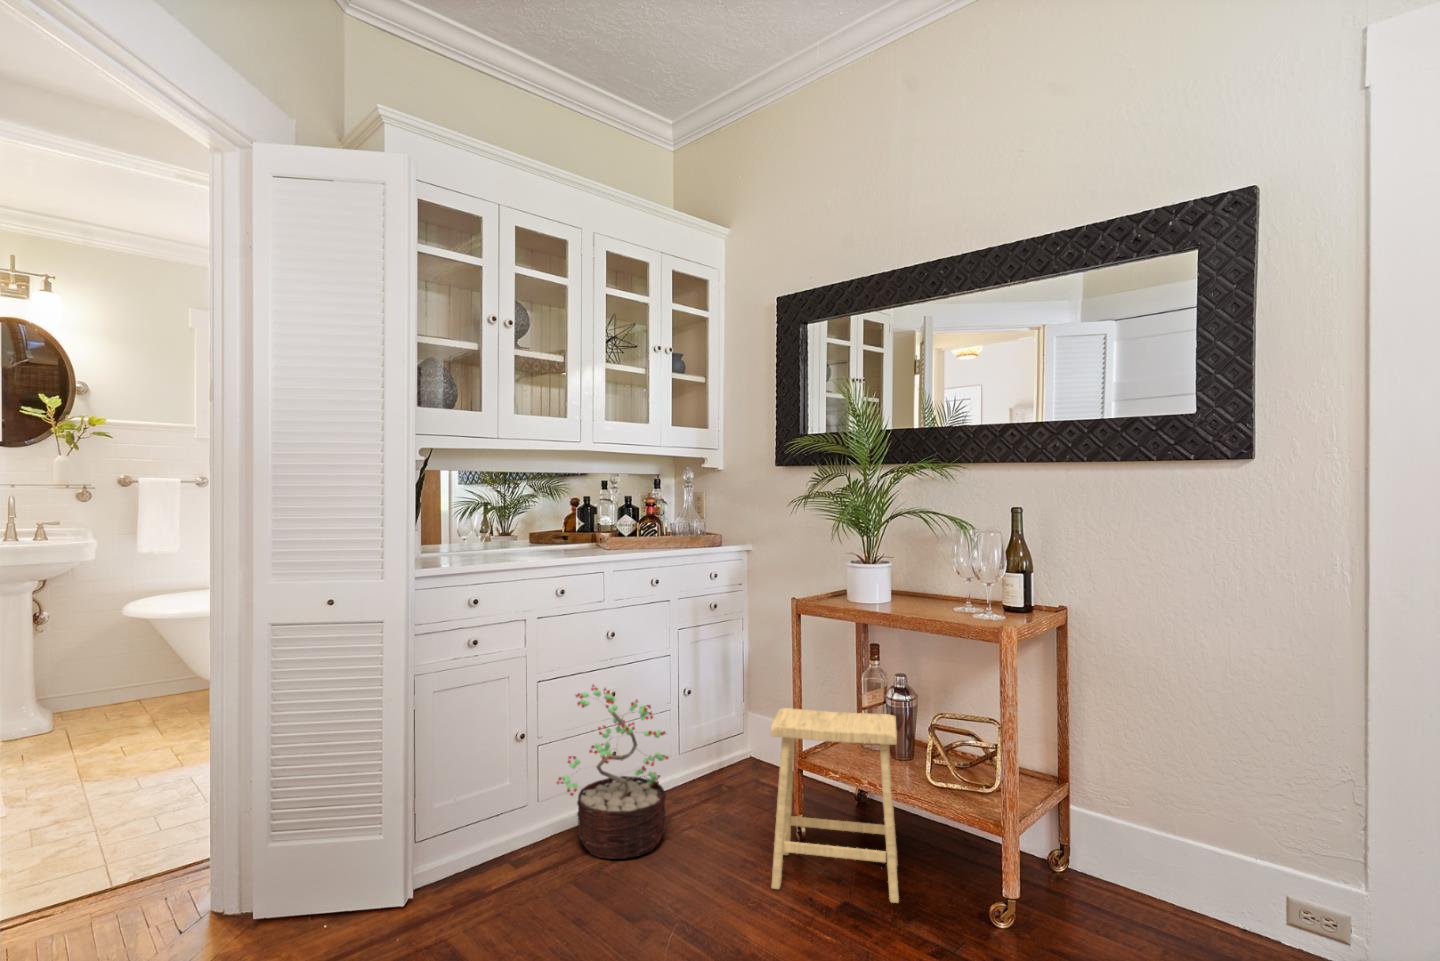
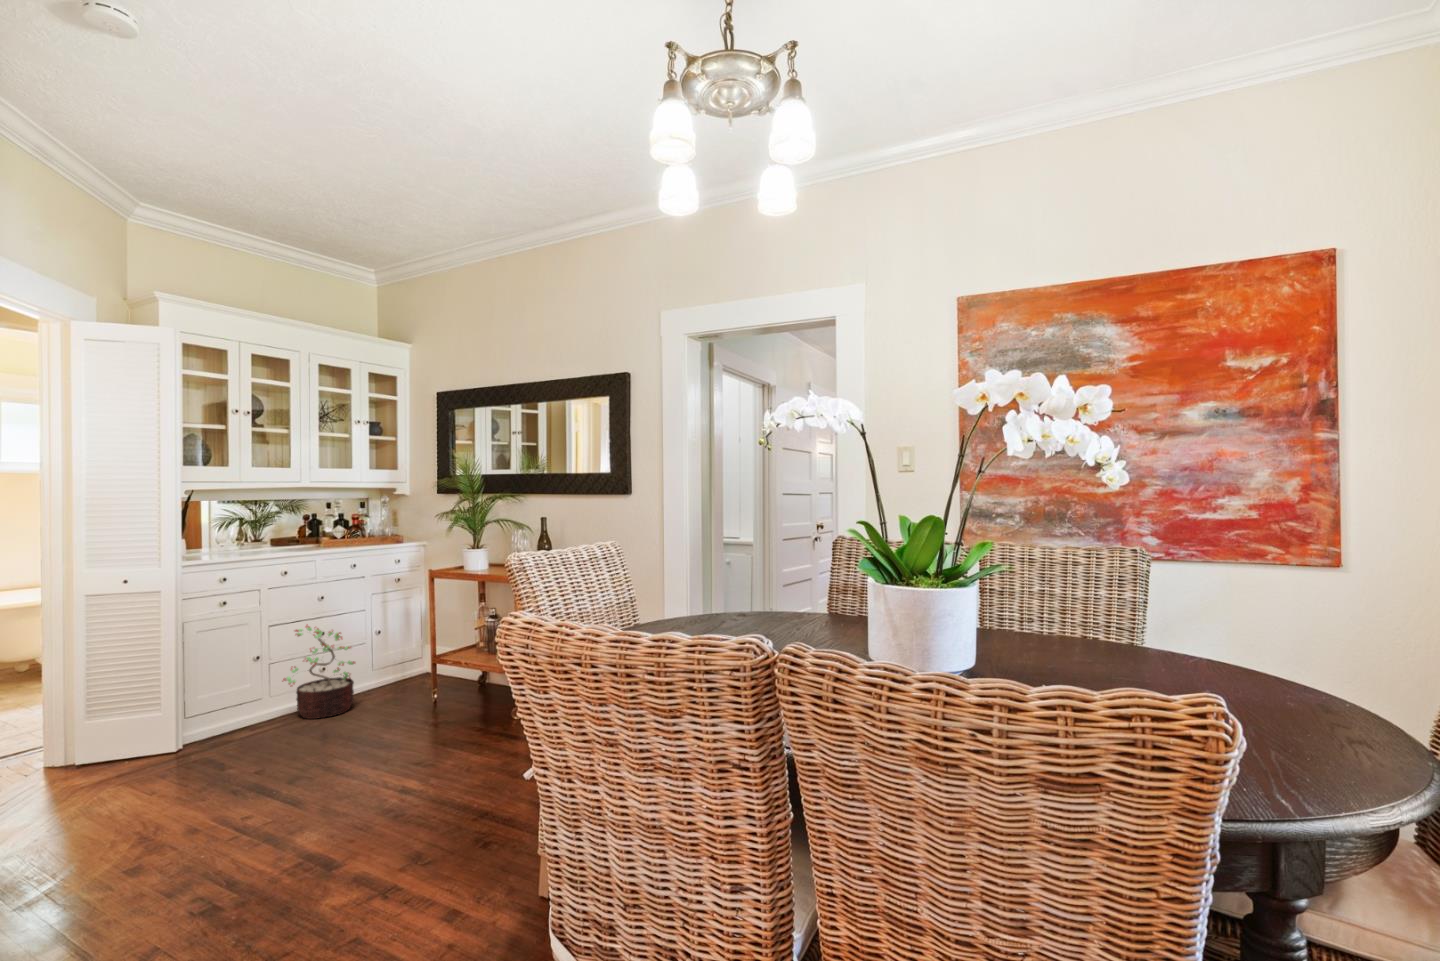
footstool: present [771,708,899,903] -> none [405,626,483,718]

